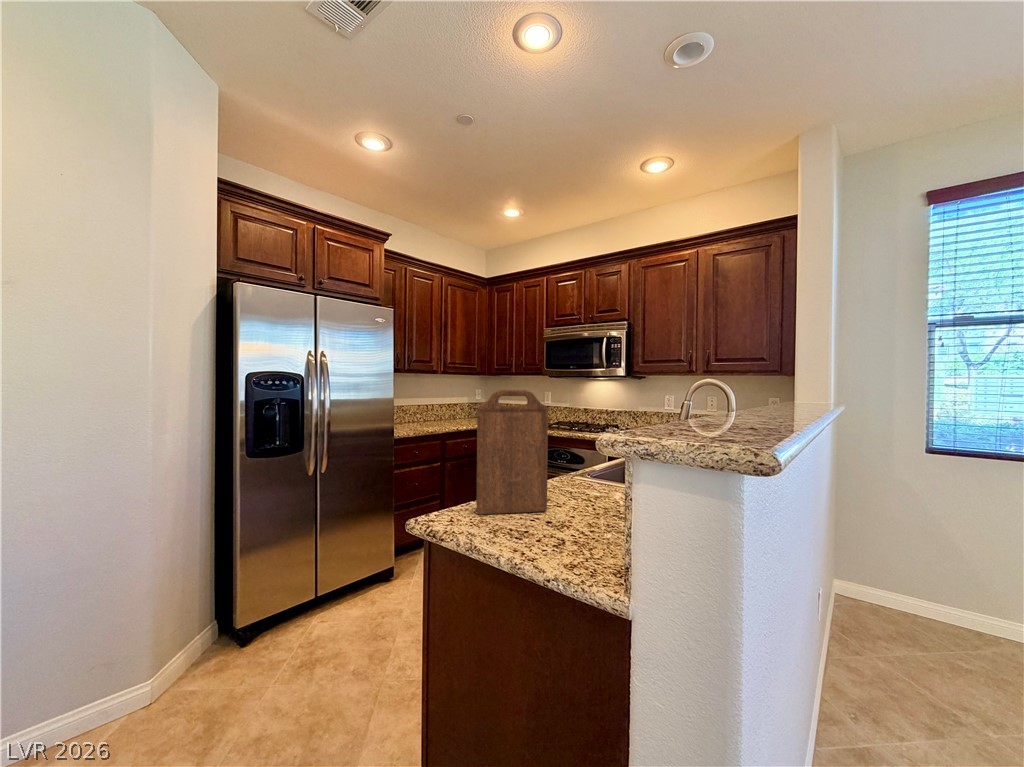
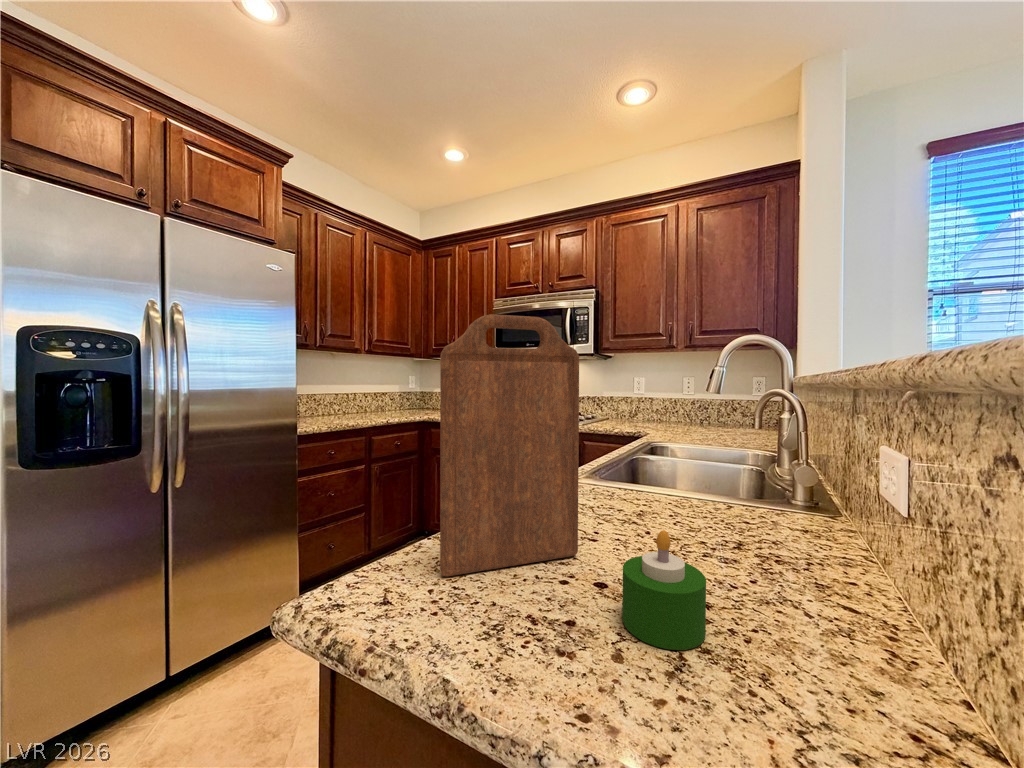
candle: none [550,493,584,541] -> present [622,530,706,650]

